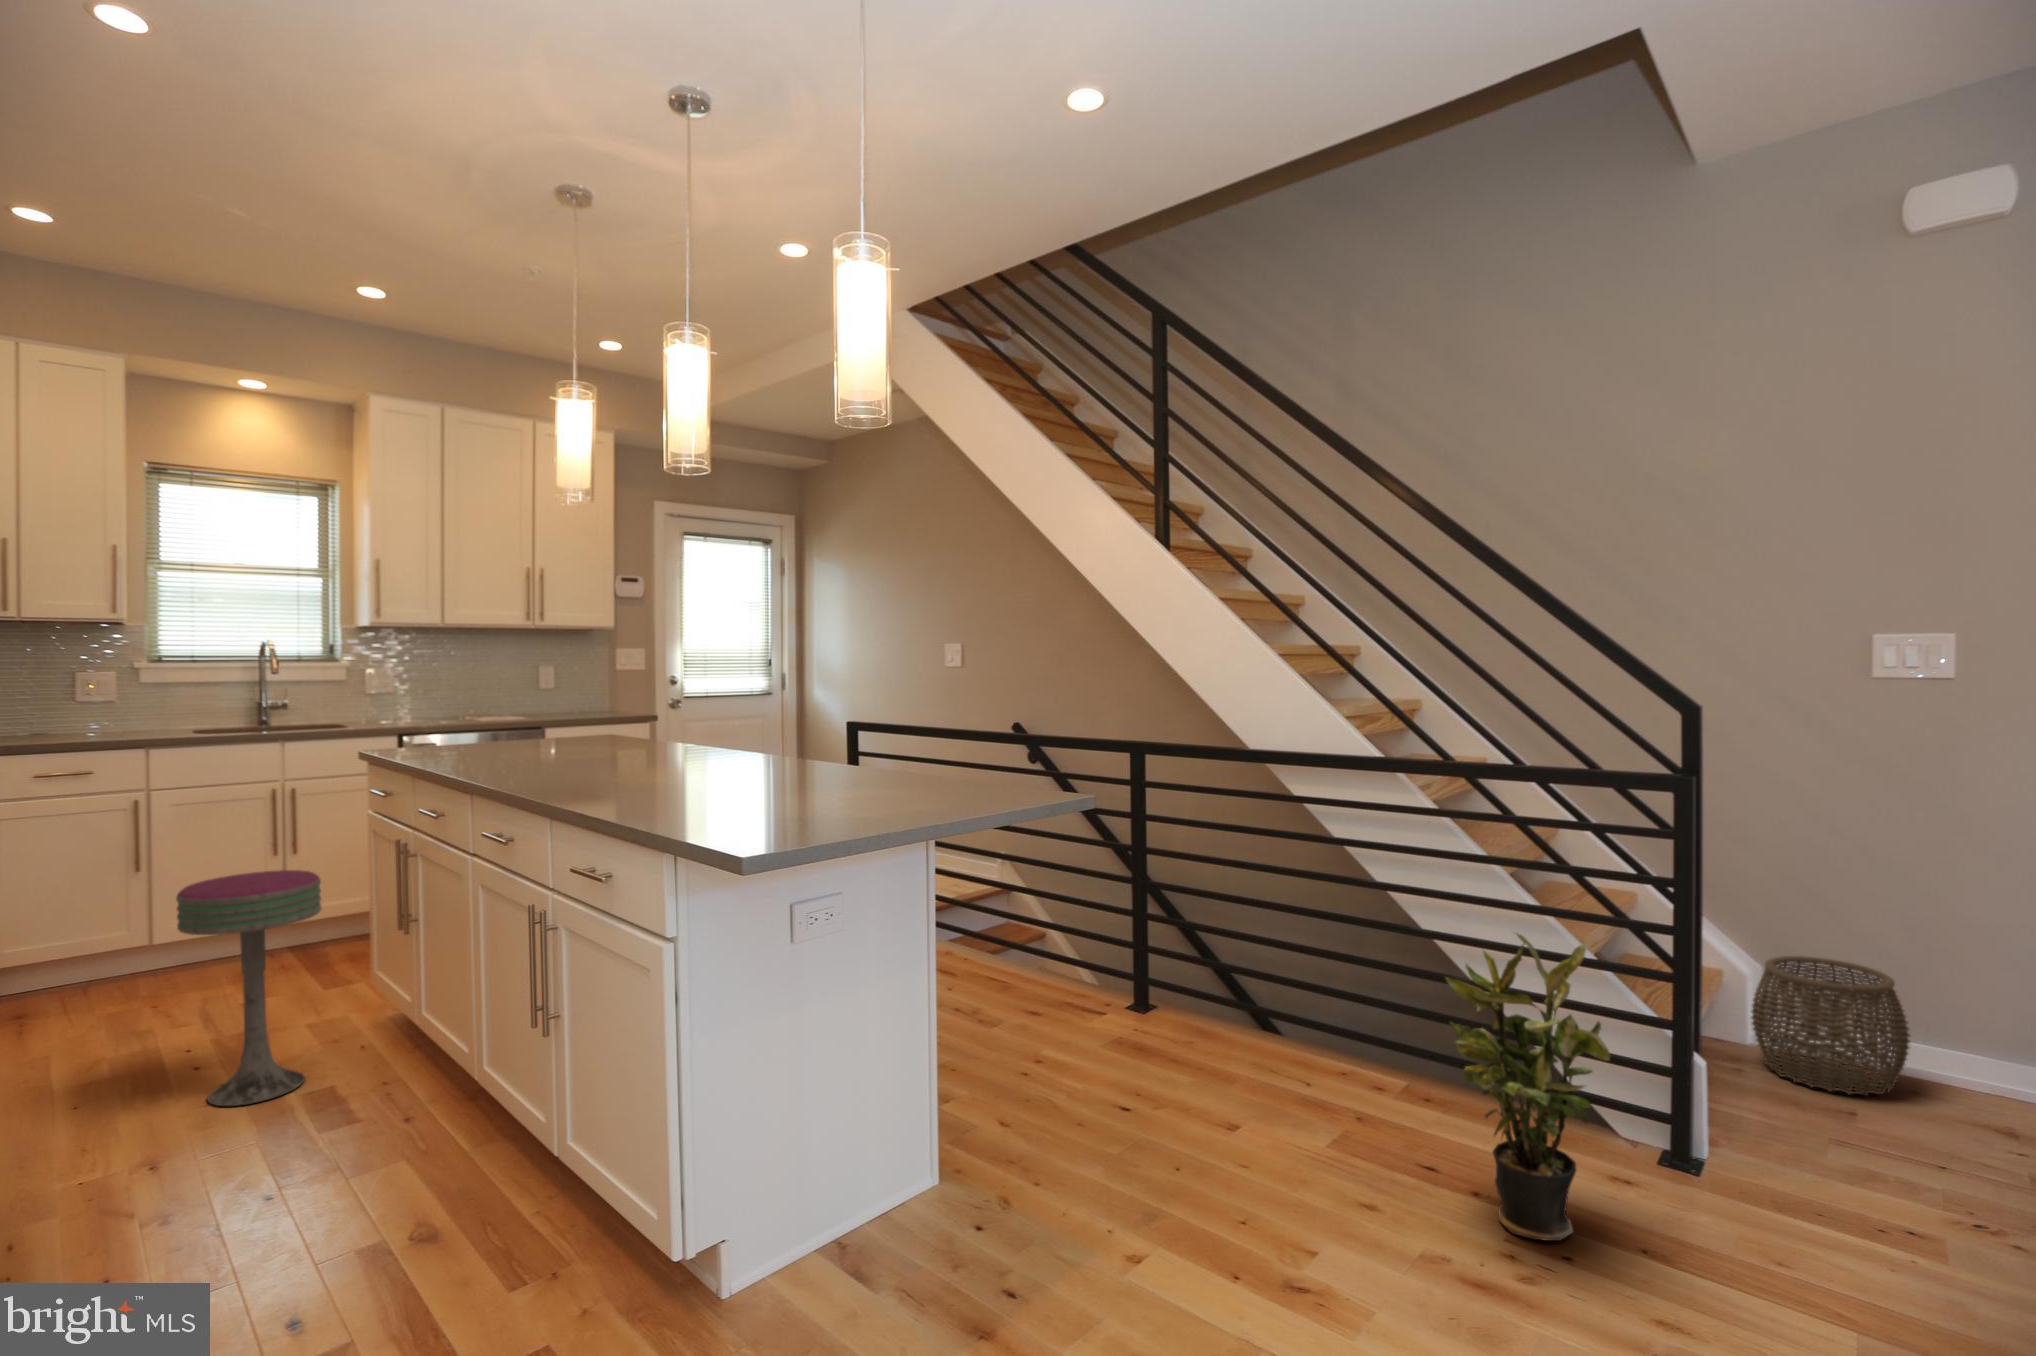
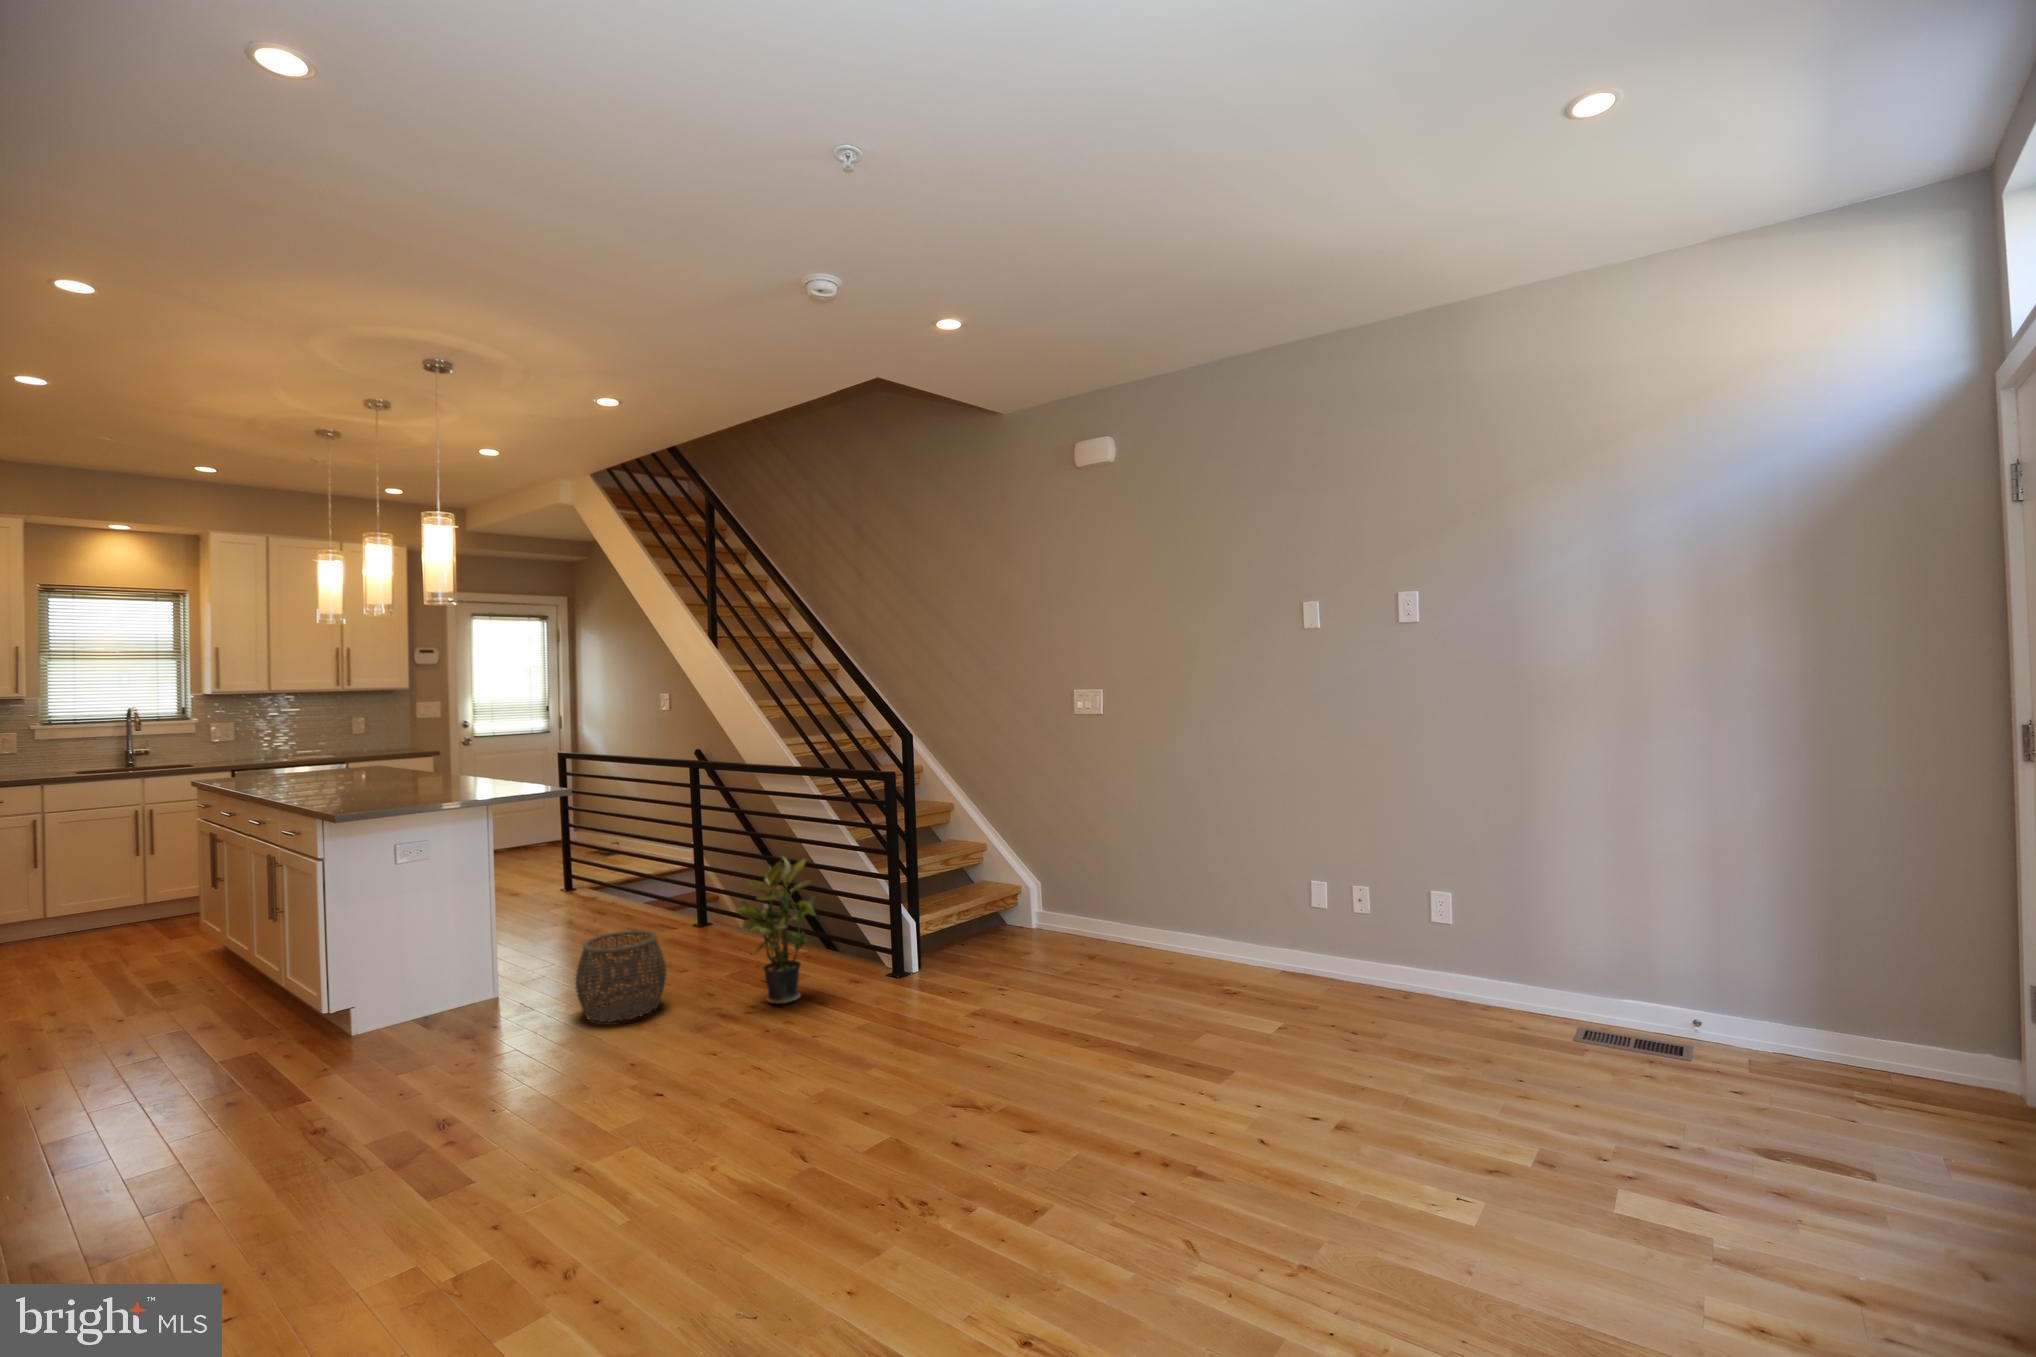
bar stool: present [176,870,321,1106] -> none [56,856,152,994]
woven basket: present [1751,956,1910,1096] -> present [575,930,666,1022]

